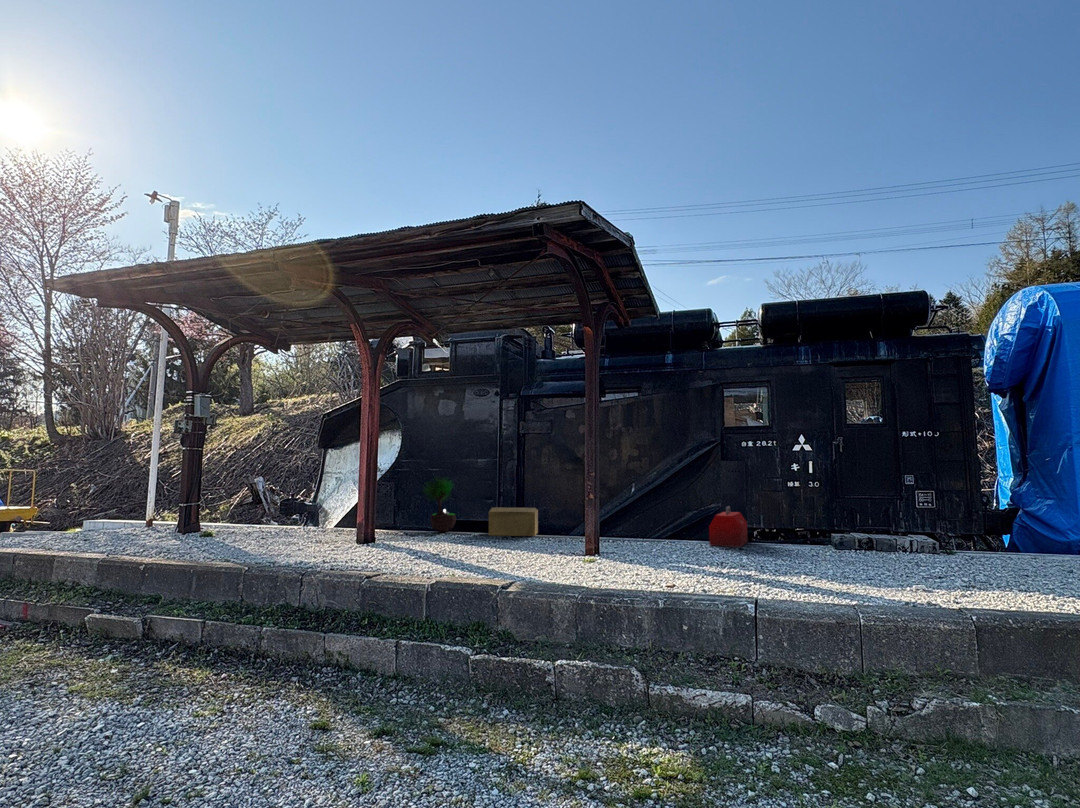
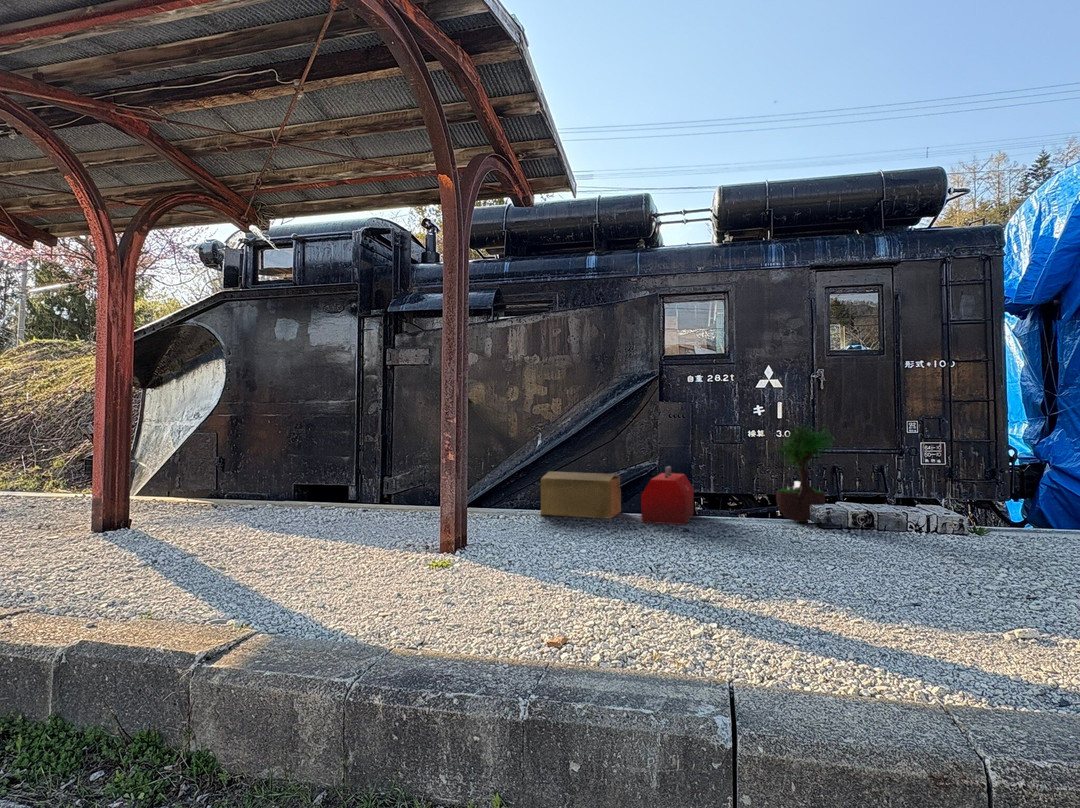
potted tree: present [423,477,456,532] -> present [776,424,832,522]
cardboard box: present [489,507,538,536] -> present [541,472,621,519]

